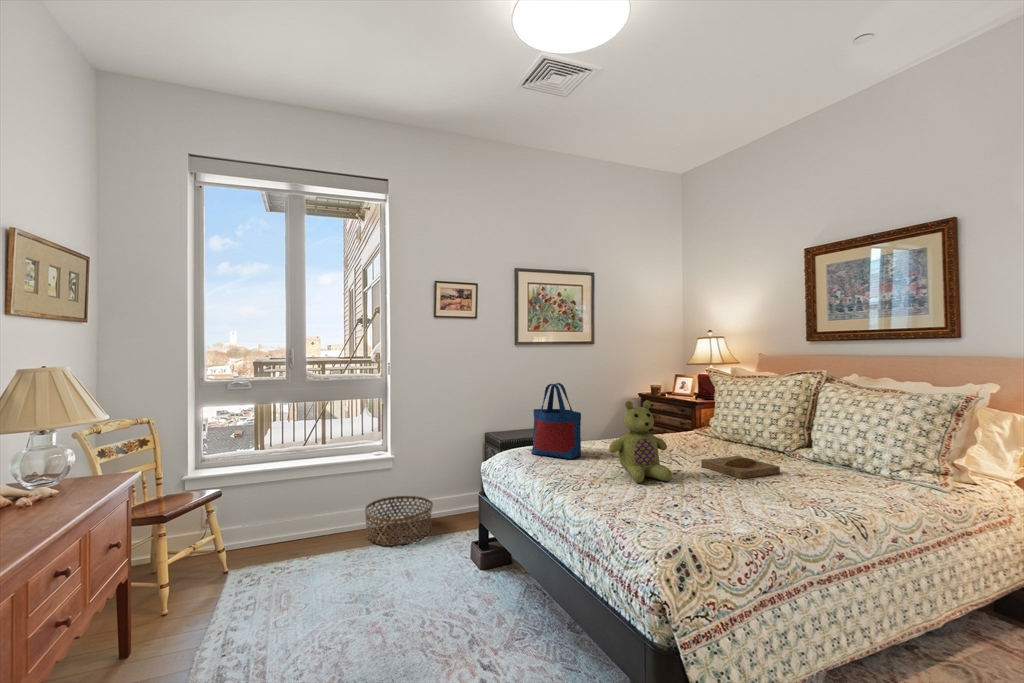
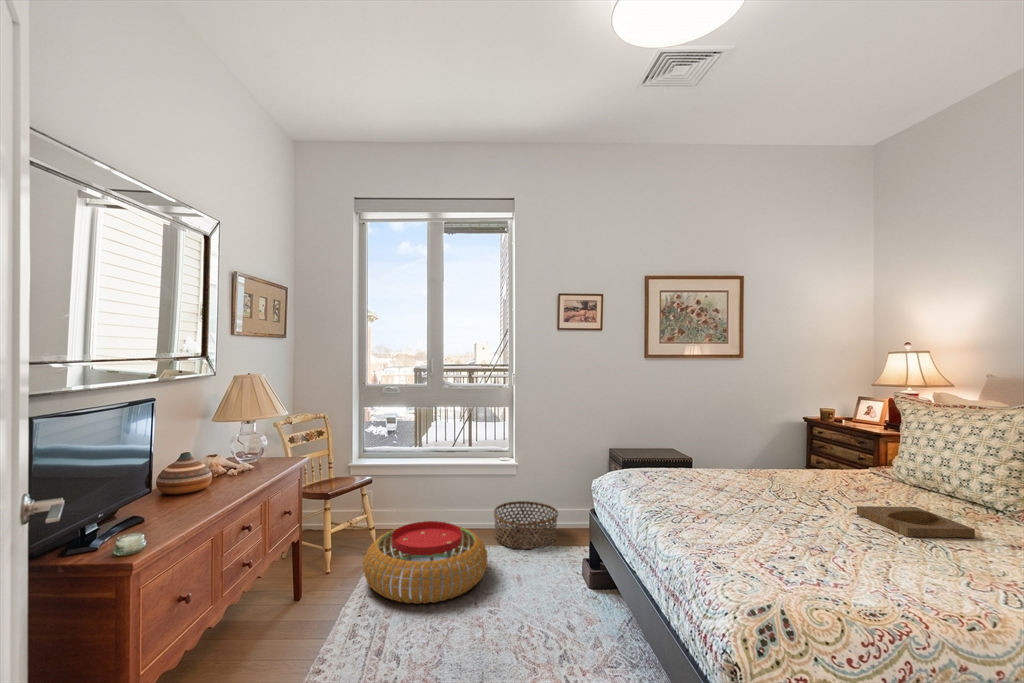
tote bag: present [532,383,581,459] -> none [649,401,705,486]
stuffed bear: present [609,400,672,483] -> none [726,426,804,525]
pouf: none [222,530,371,626] -> present [363,521,488,604]

